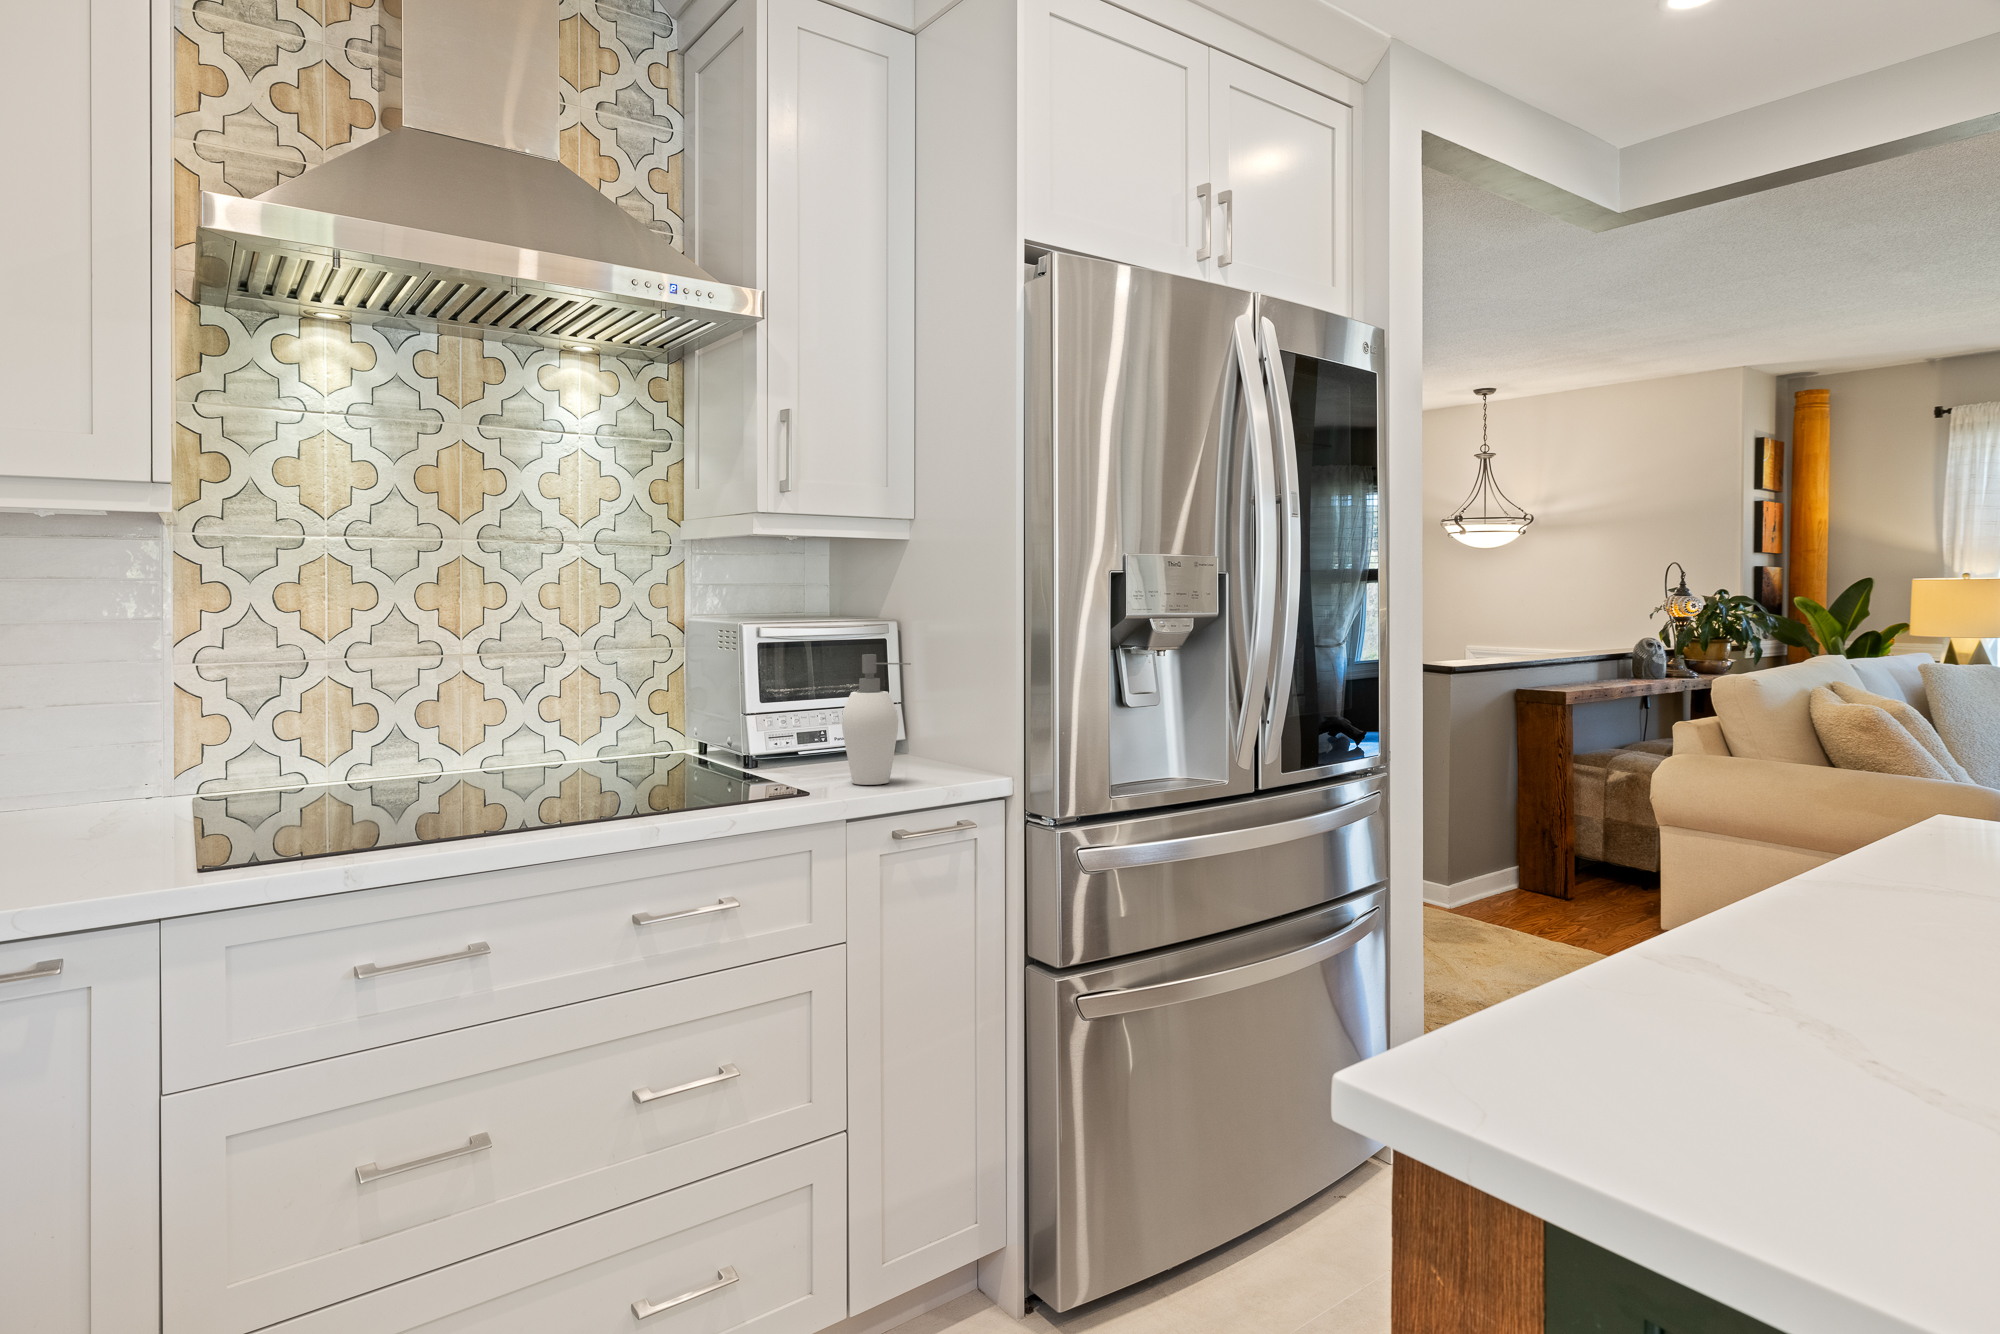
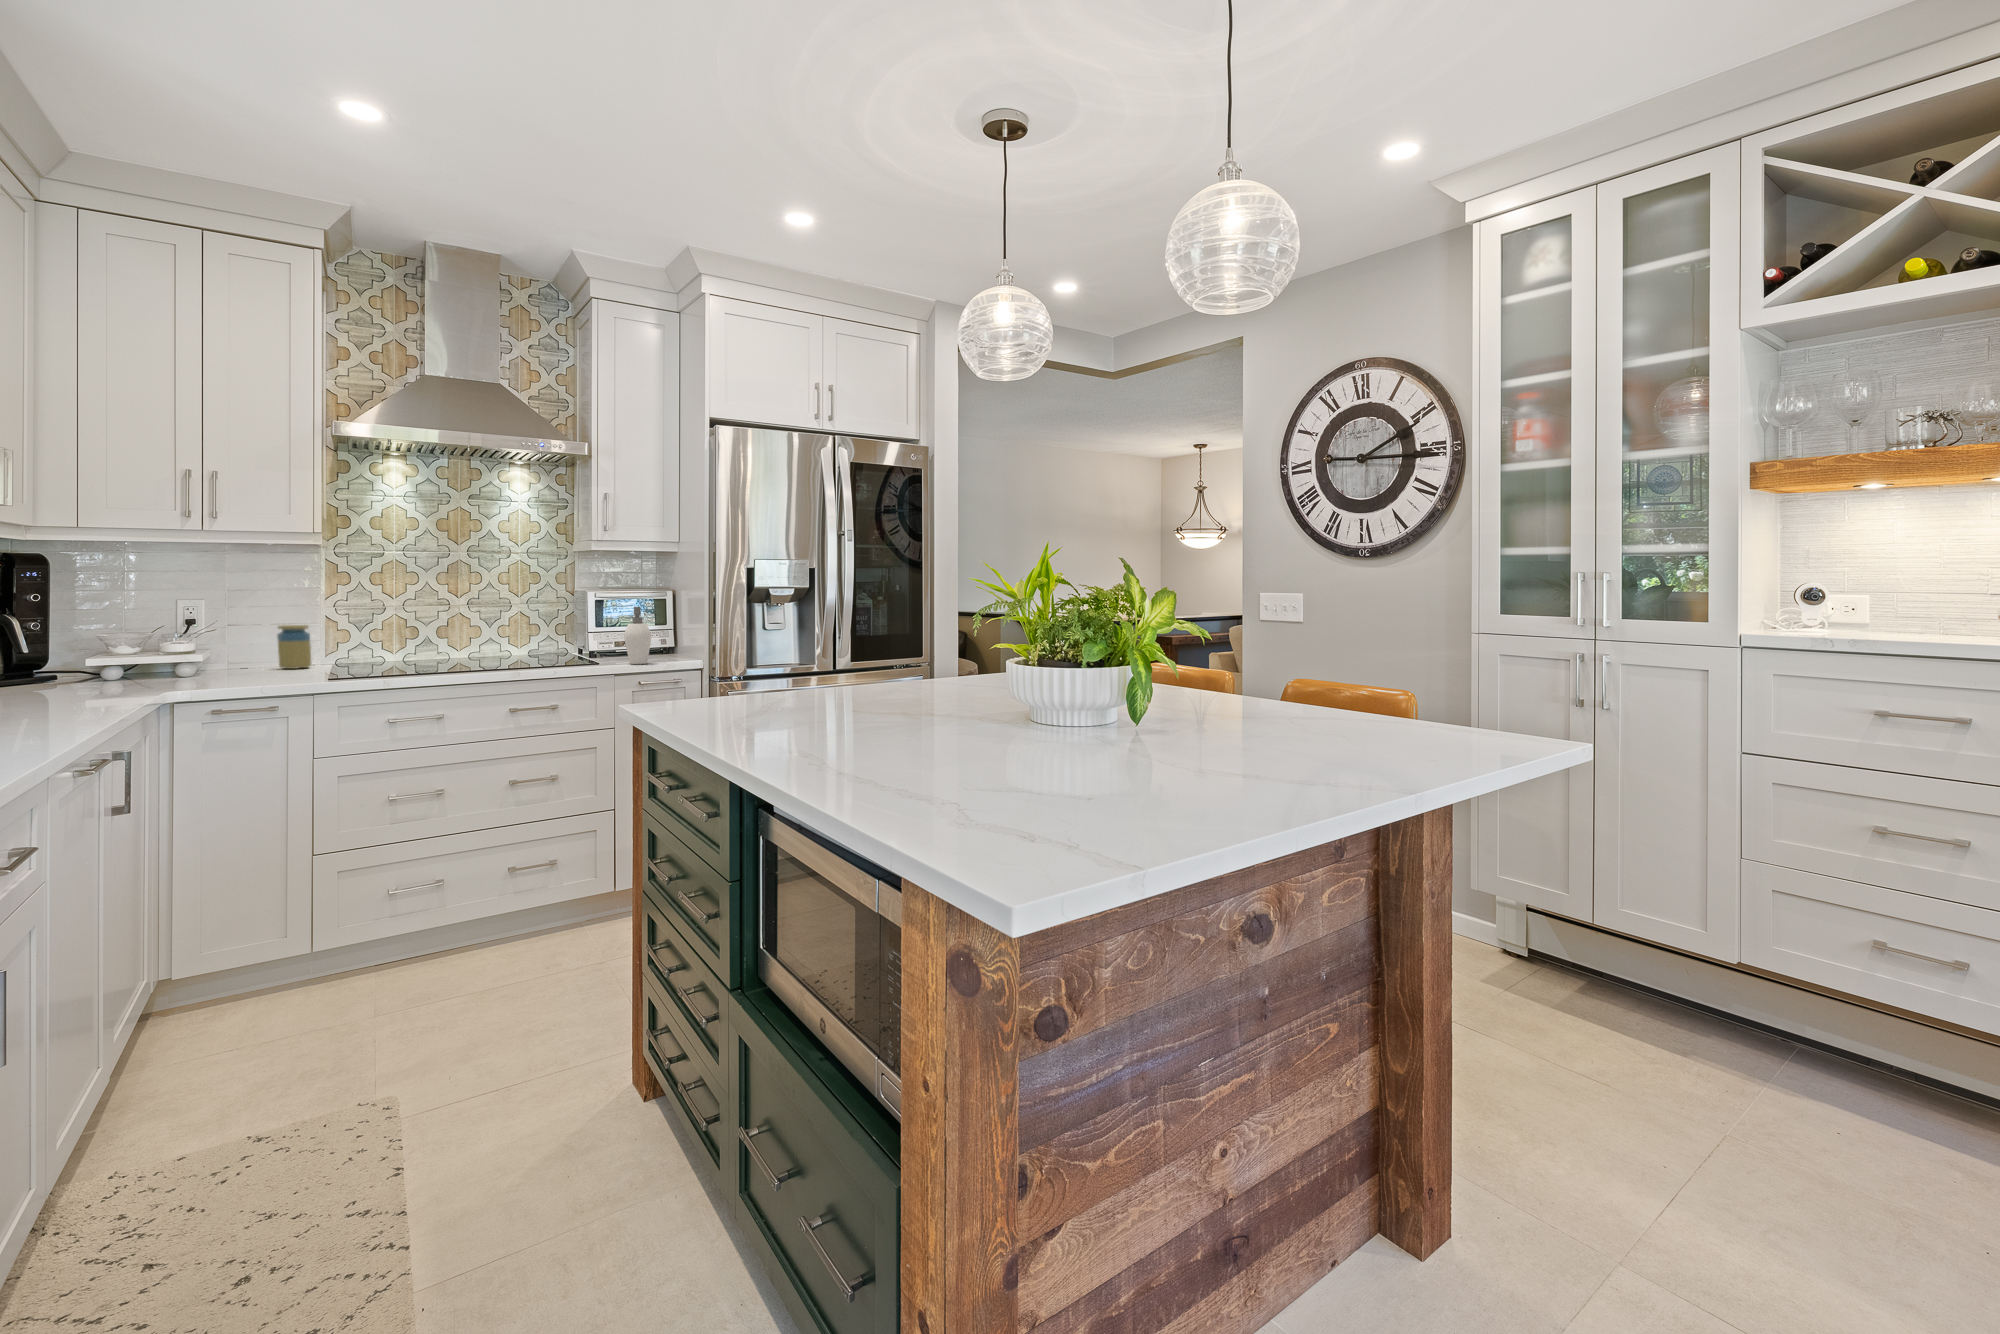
jar: none [48,712,132,823] -> present [277,625,311,669]

